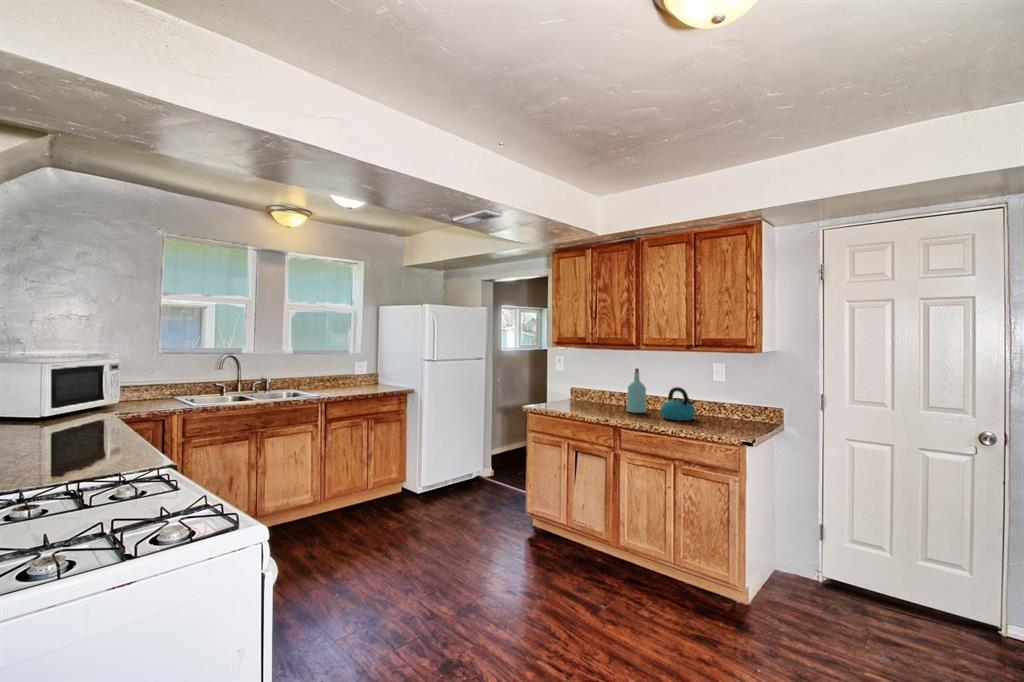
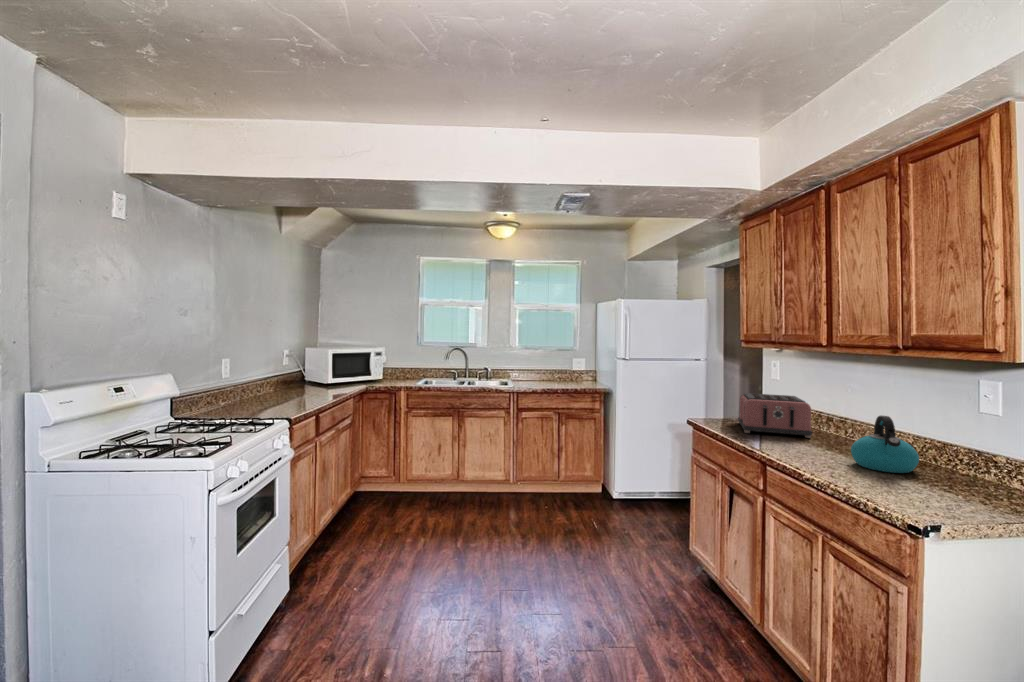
bottle: present [627,368,646,413] -> none [818,381,852,450]
toaster: none [558,381,616,411] -> present [738,393,812,438]

